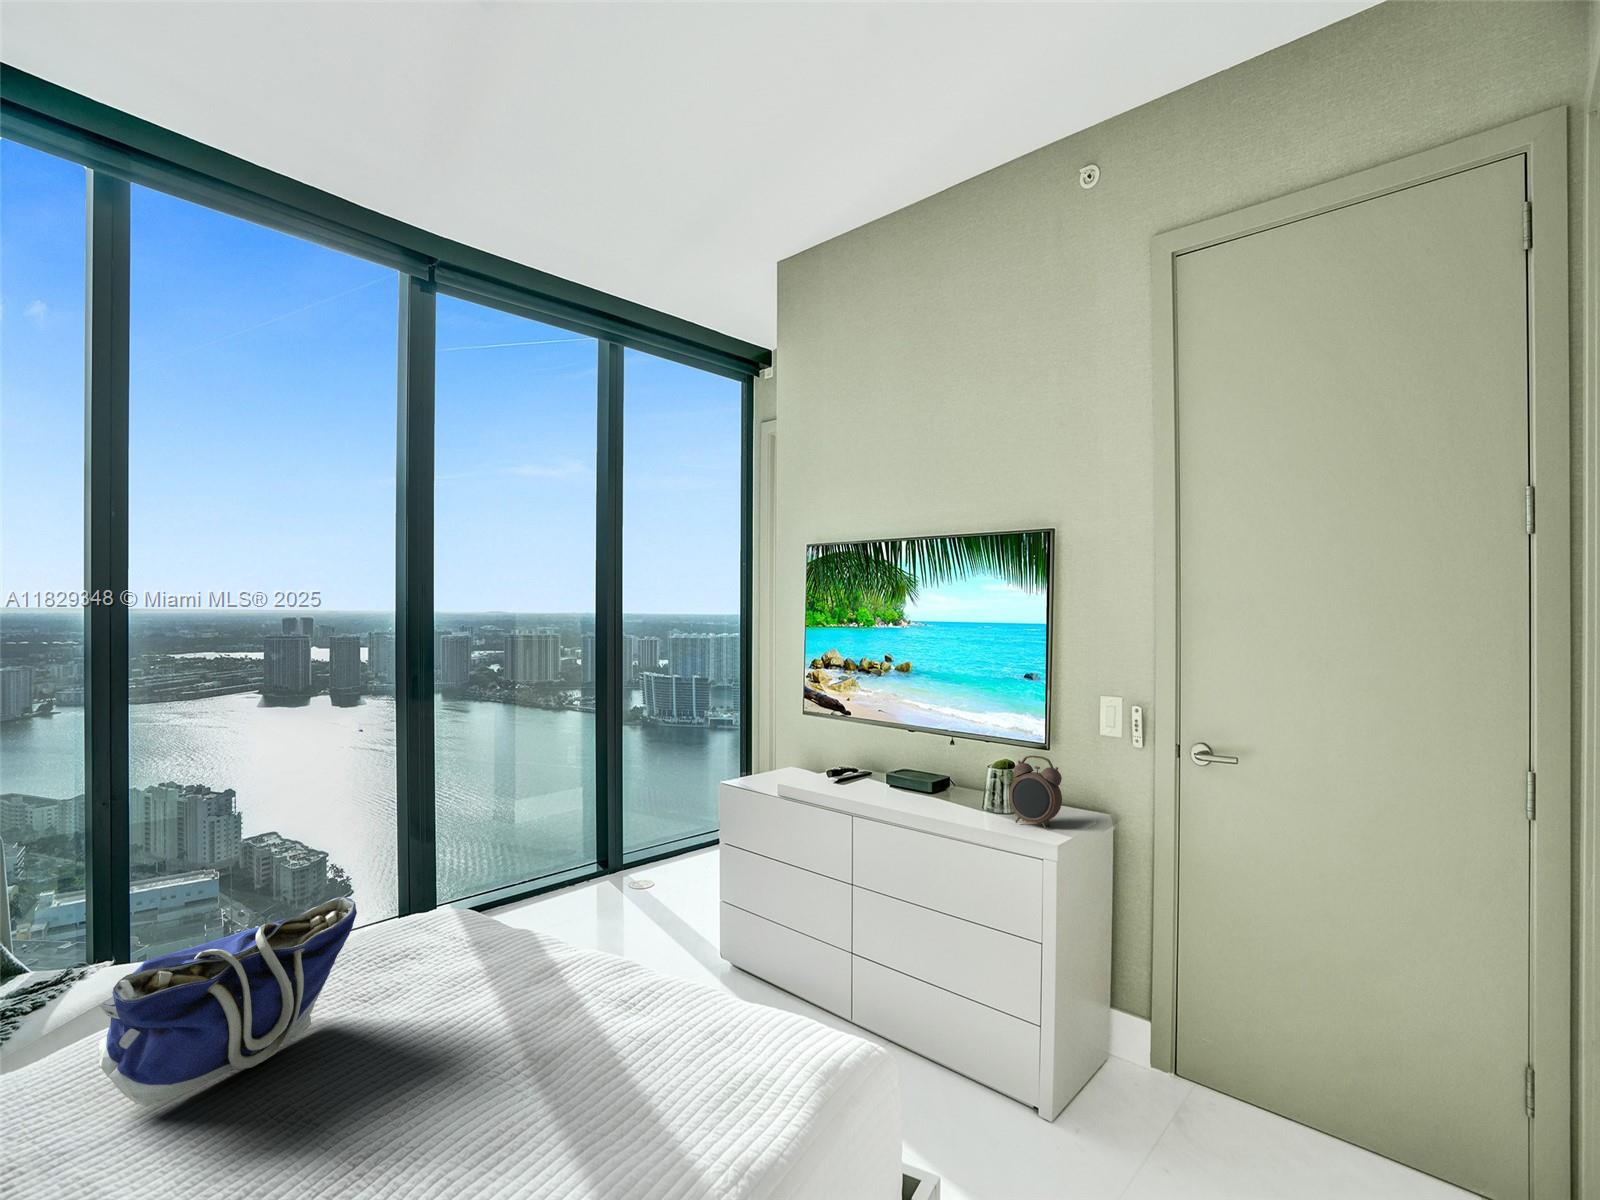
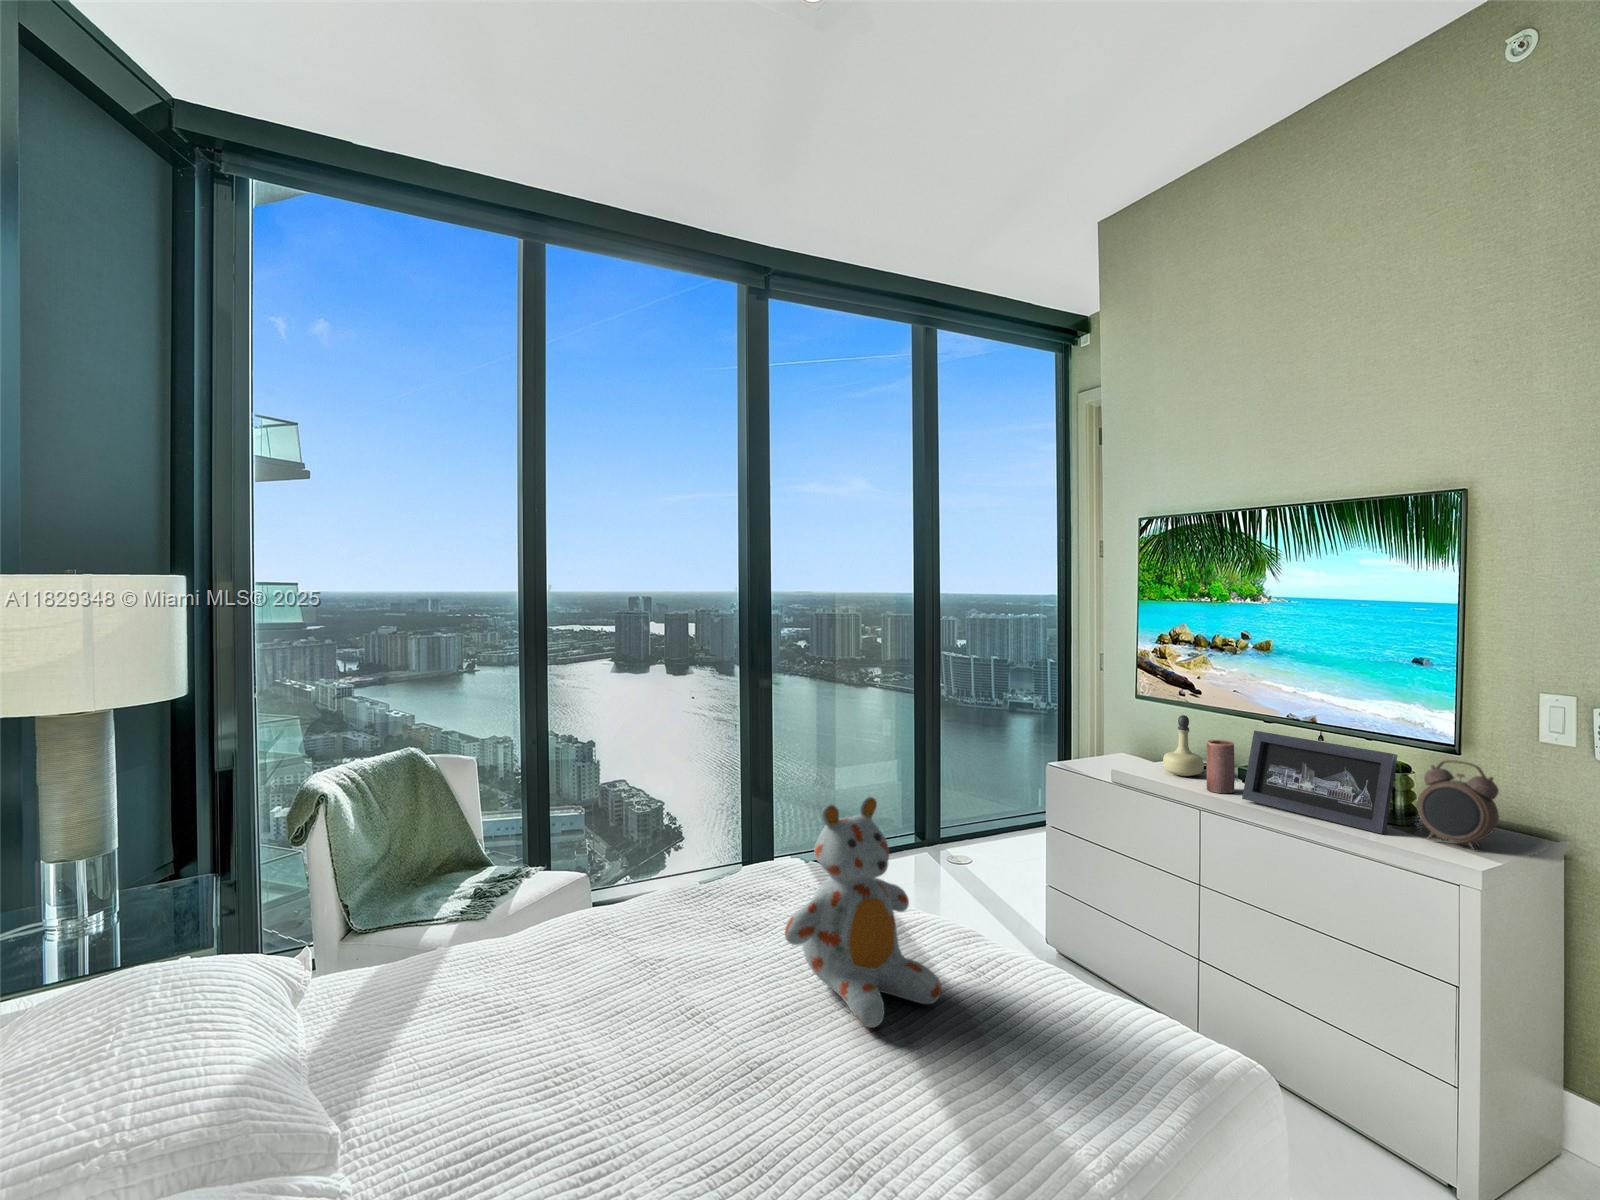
perfume bottle: none [823,728,857,784] -> present [1163,715,1204,776]
picture frame: none [884,739,996,822] -> present [1242,731,1398,834]
candle: none [857,749,879,797] -> present [1206,740,1235,793]
stuffed bear: none [408,836,587,1088] -> present [785,797,941,1028]
tote bag: present [98,897,357,1106] -> none [560,835,737,984]

